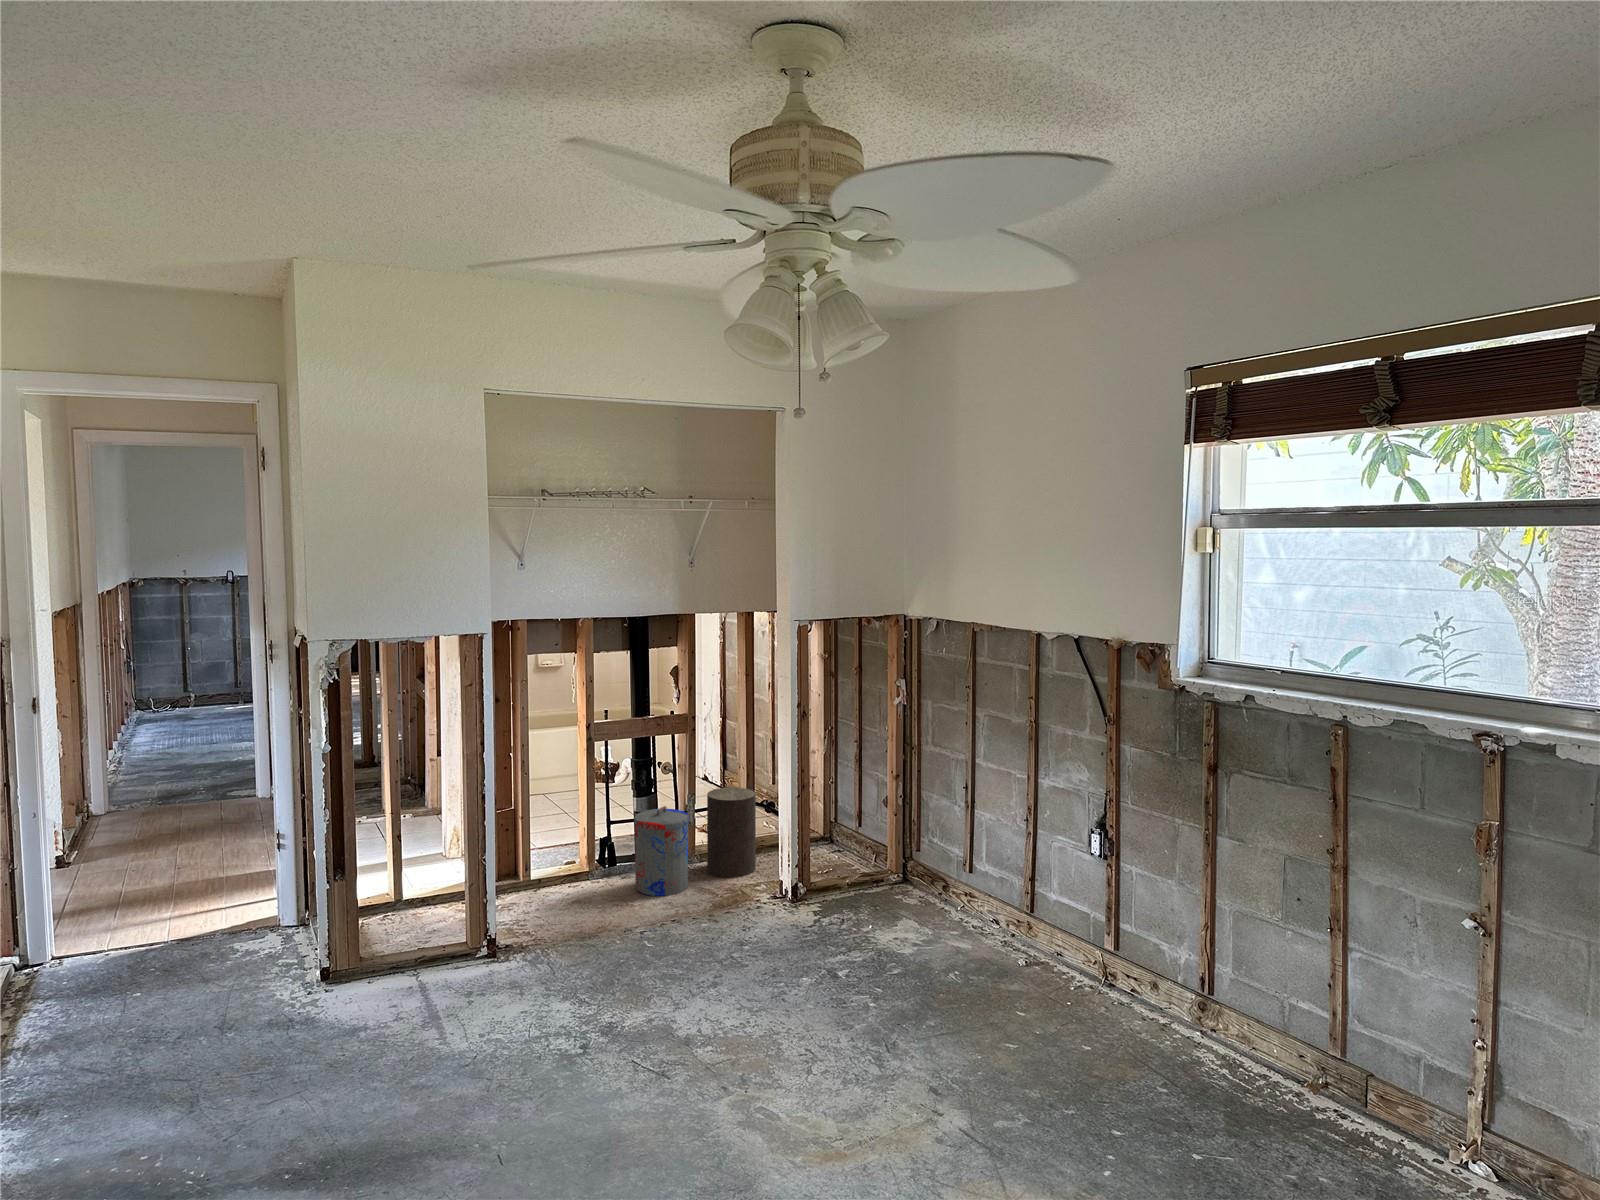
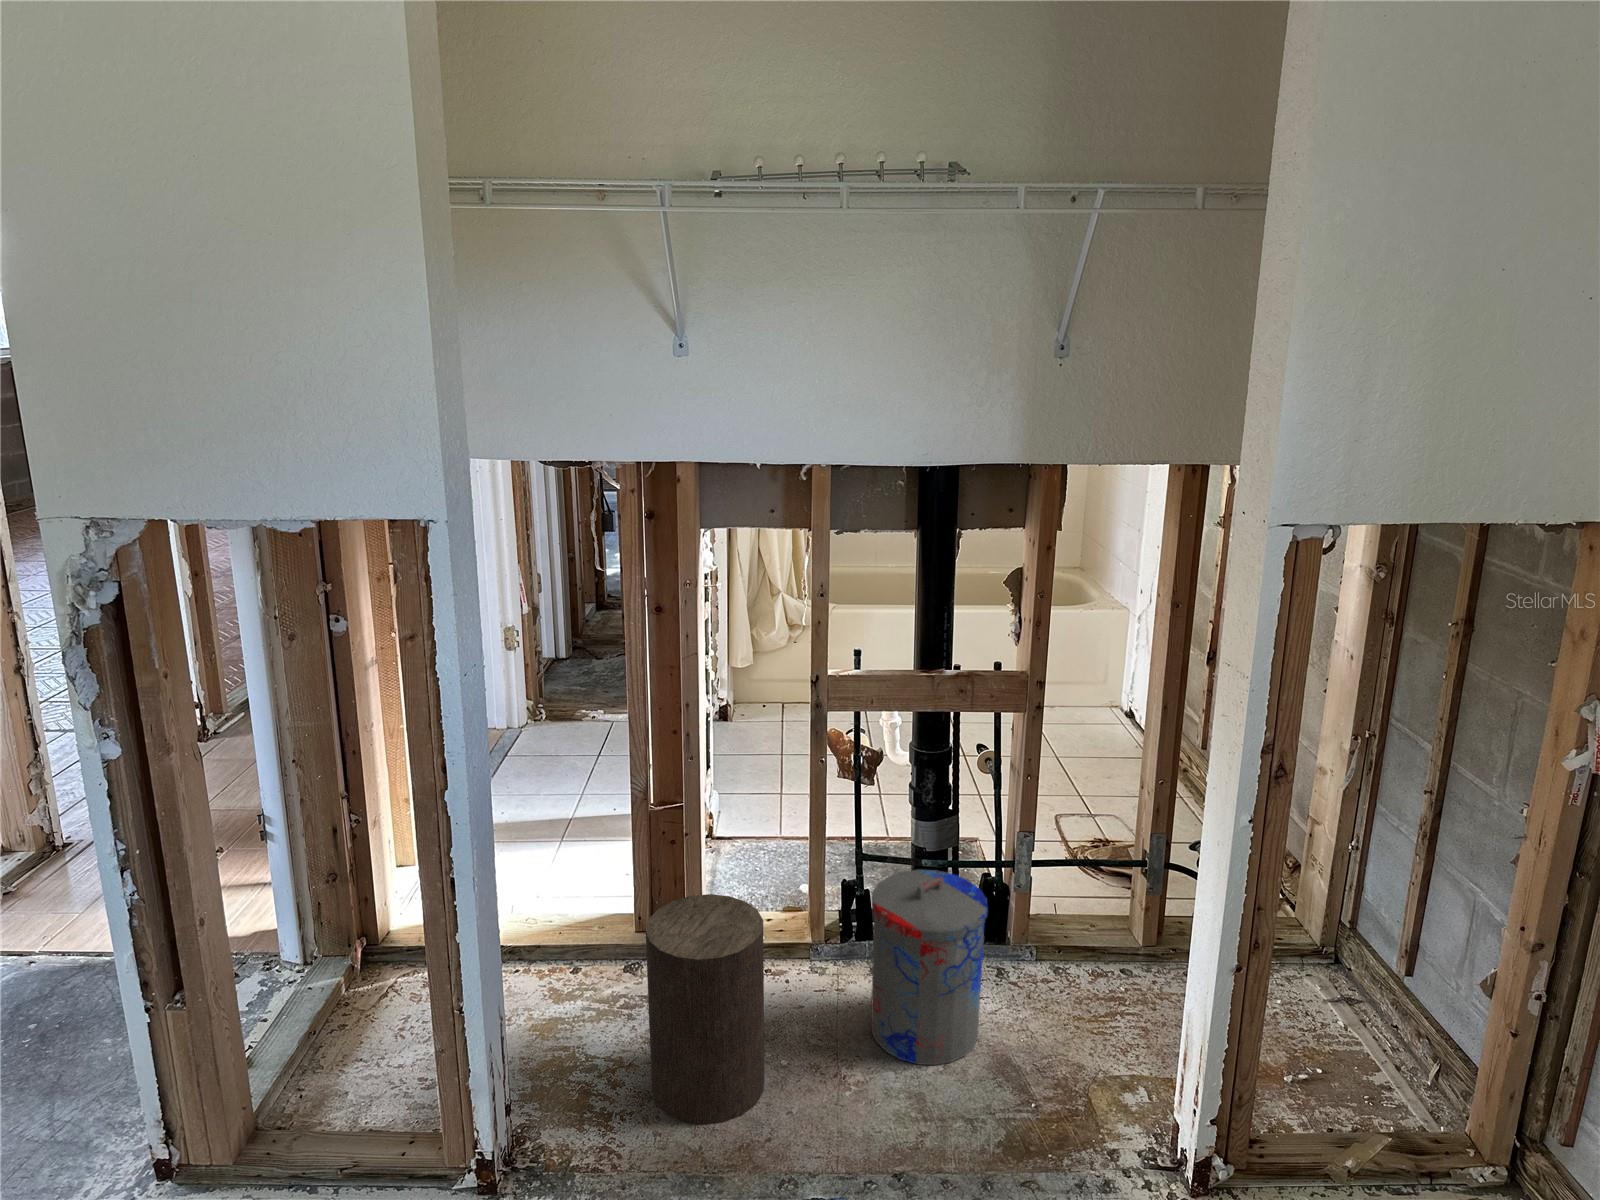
stool: present [707,787,756,878] -> present [646,894,764,1125]

